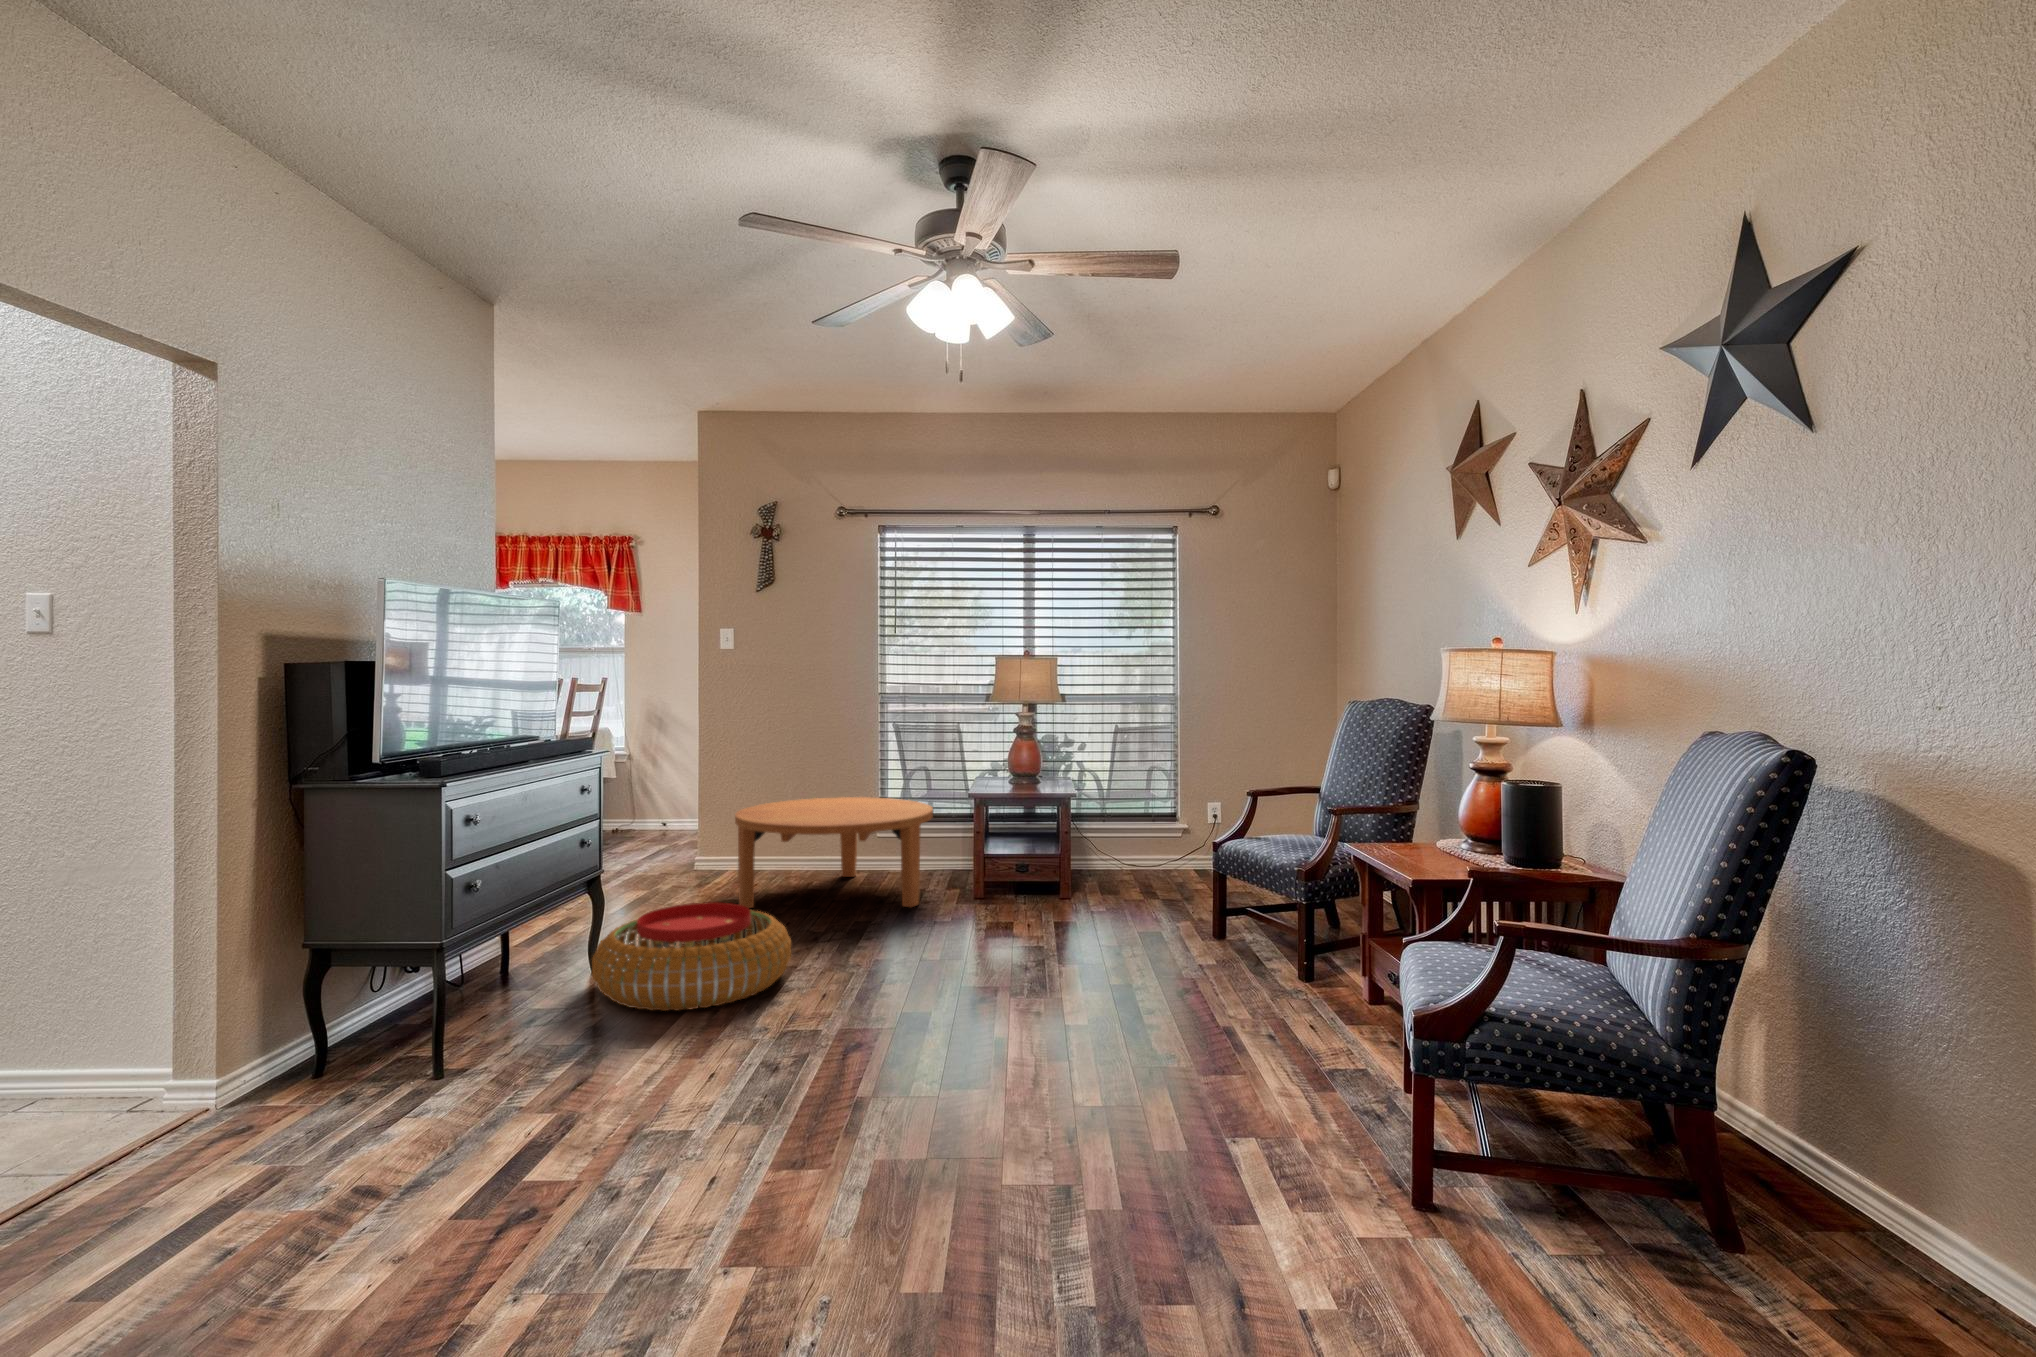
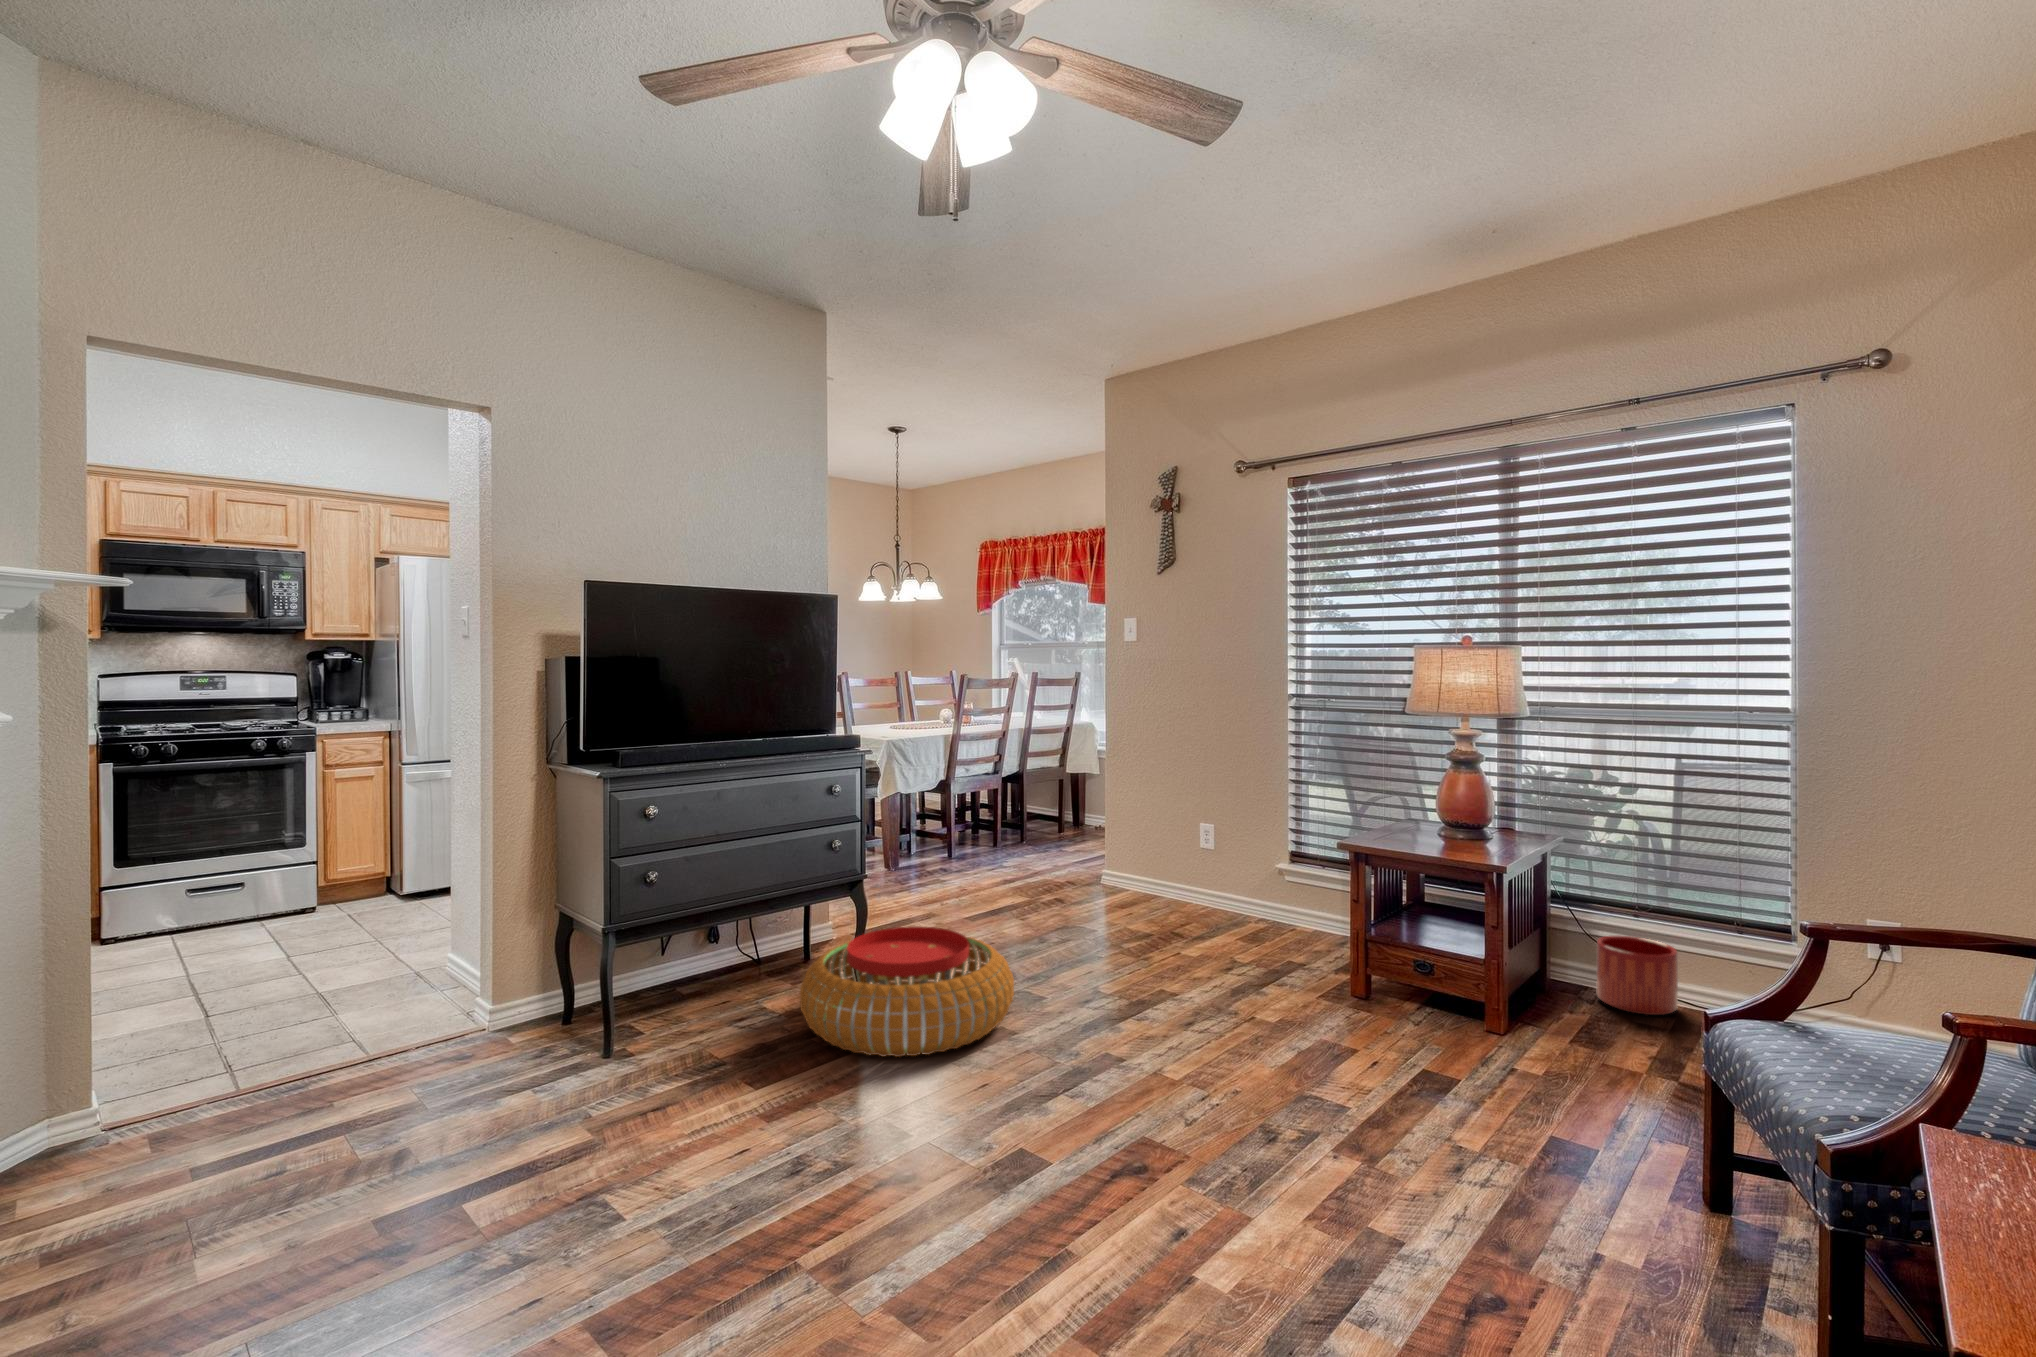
coffee table: present [735,797,933,908] -> none [1080,817,1325,980]
planter: none [1095,838,1136,882] -> present [1597,936,1678,1015]

